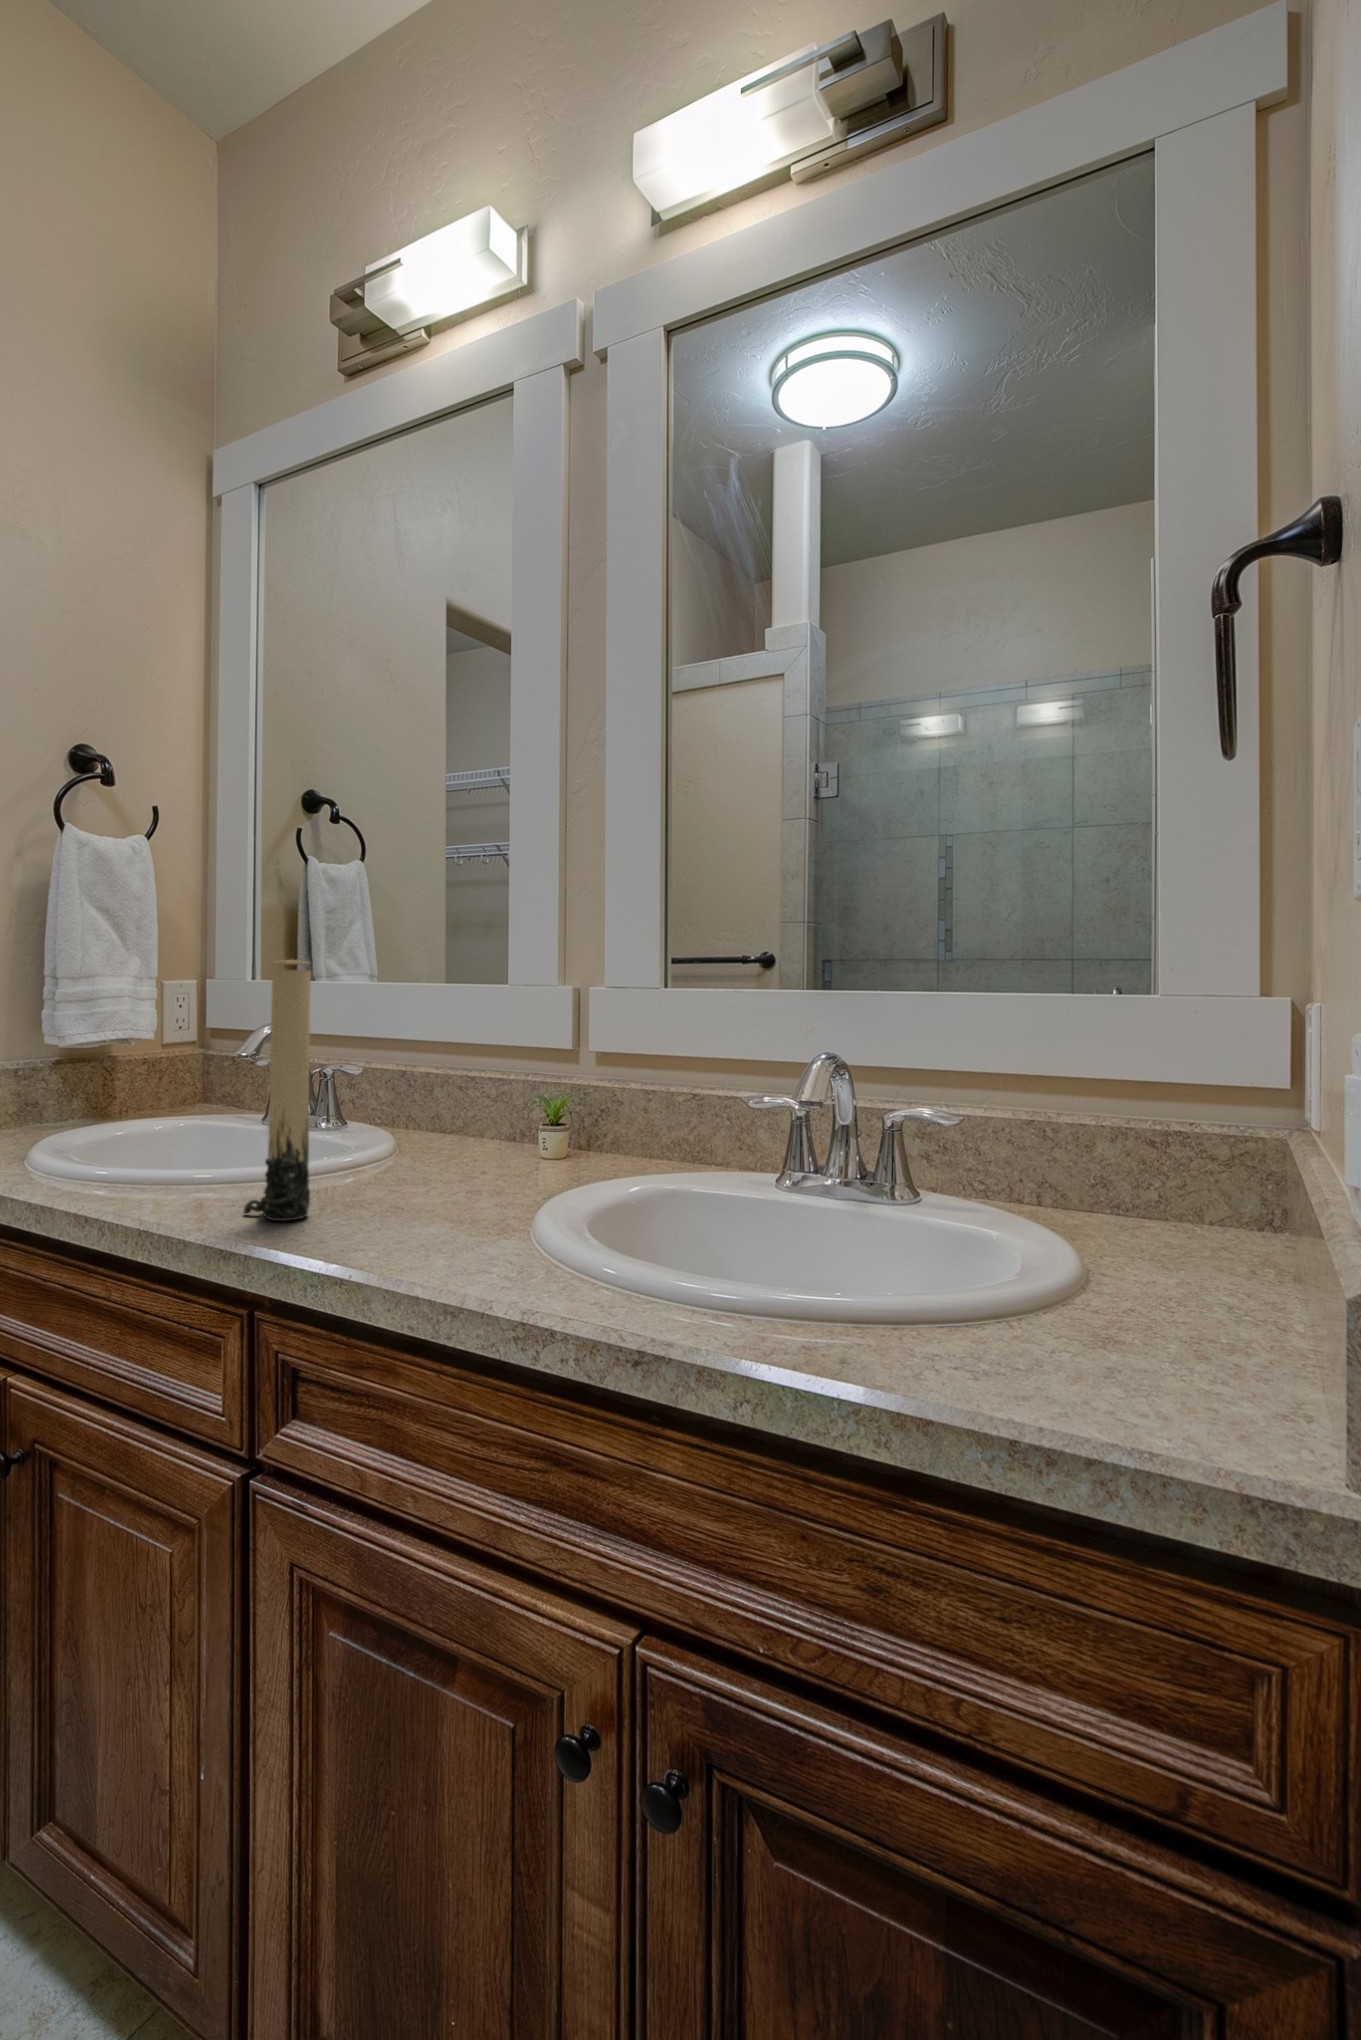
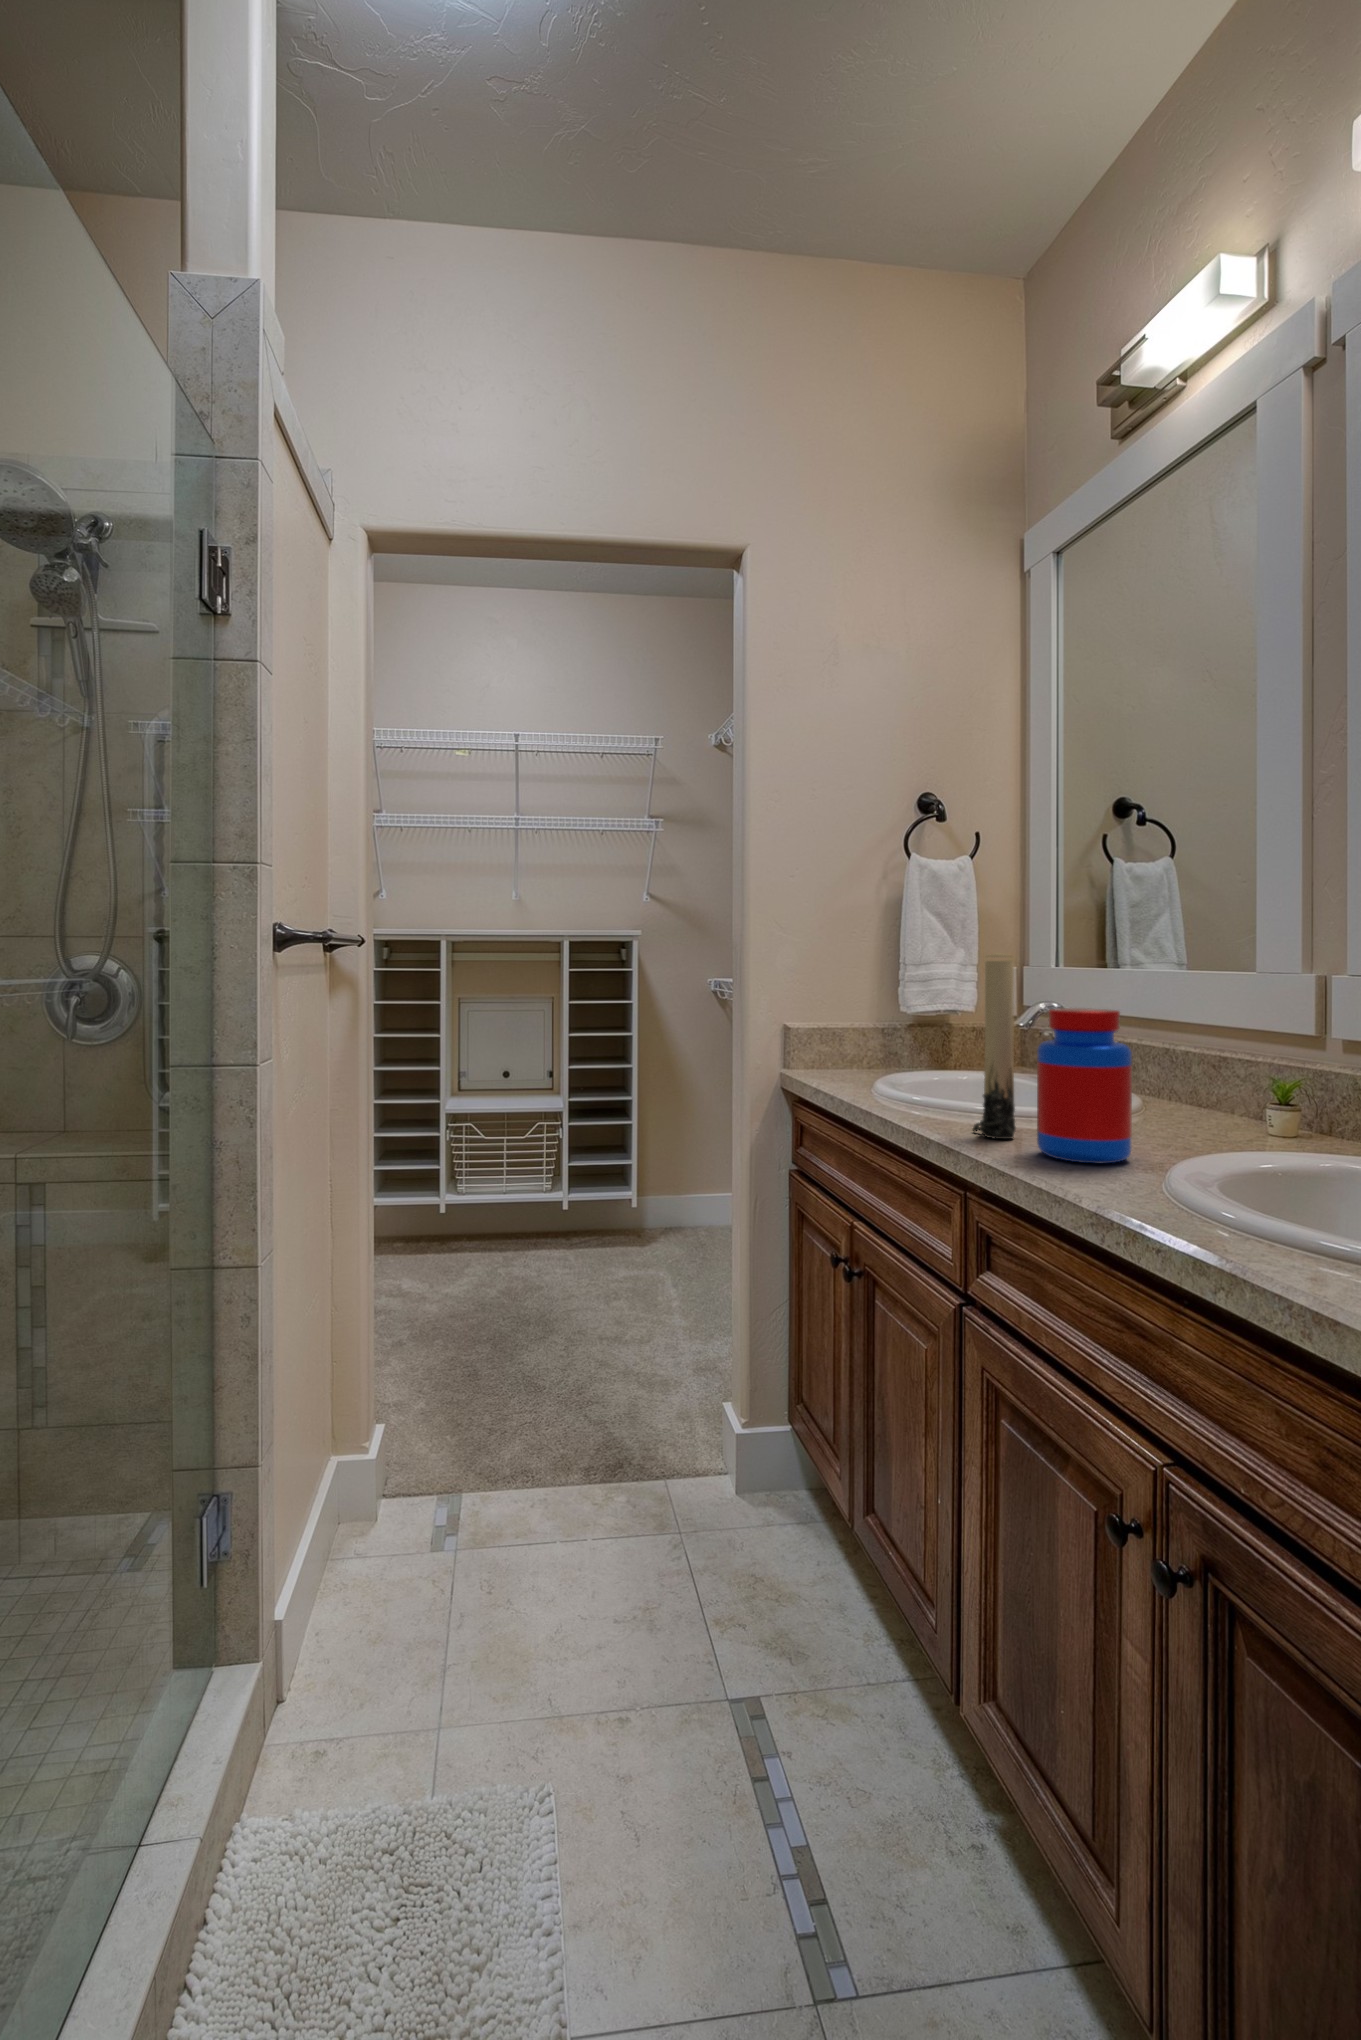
jar: none [361,1033,478,1239] -> present [1037,1008,1132,1163]

